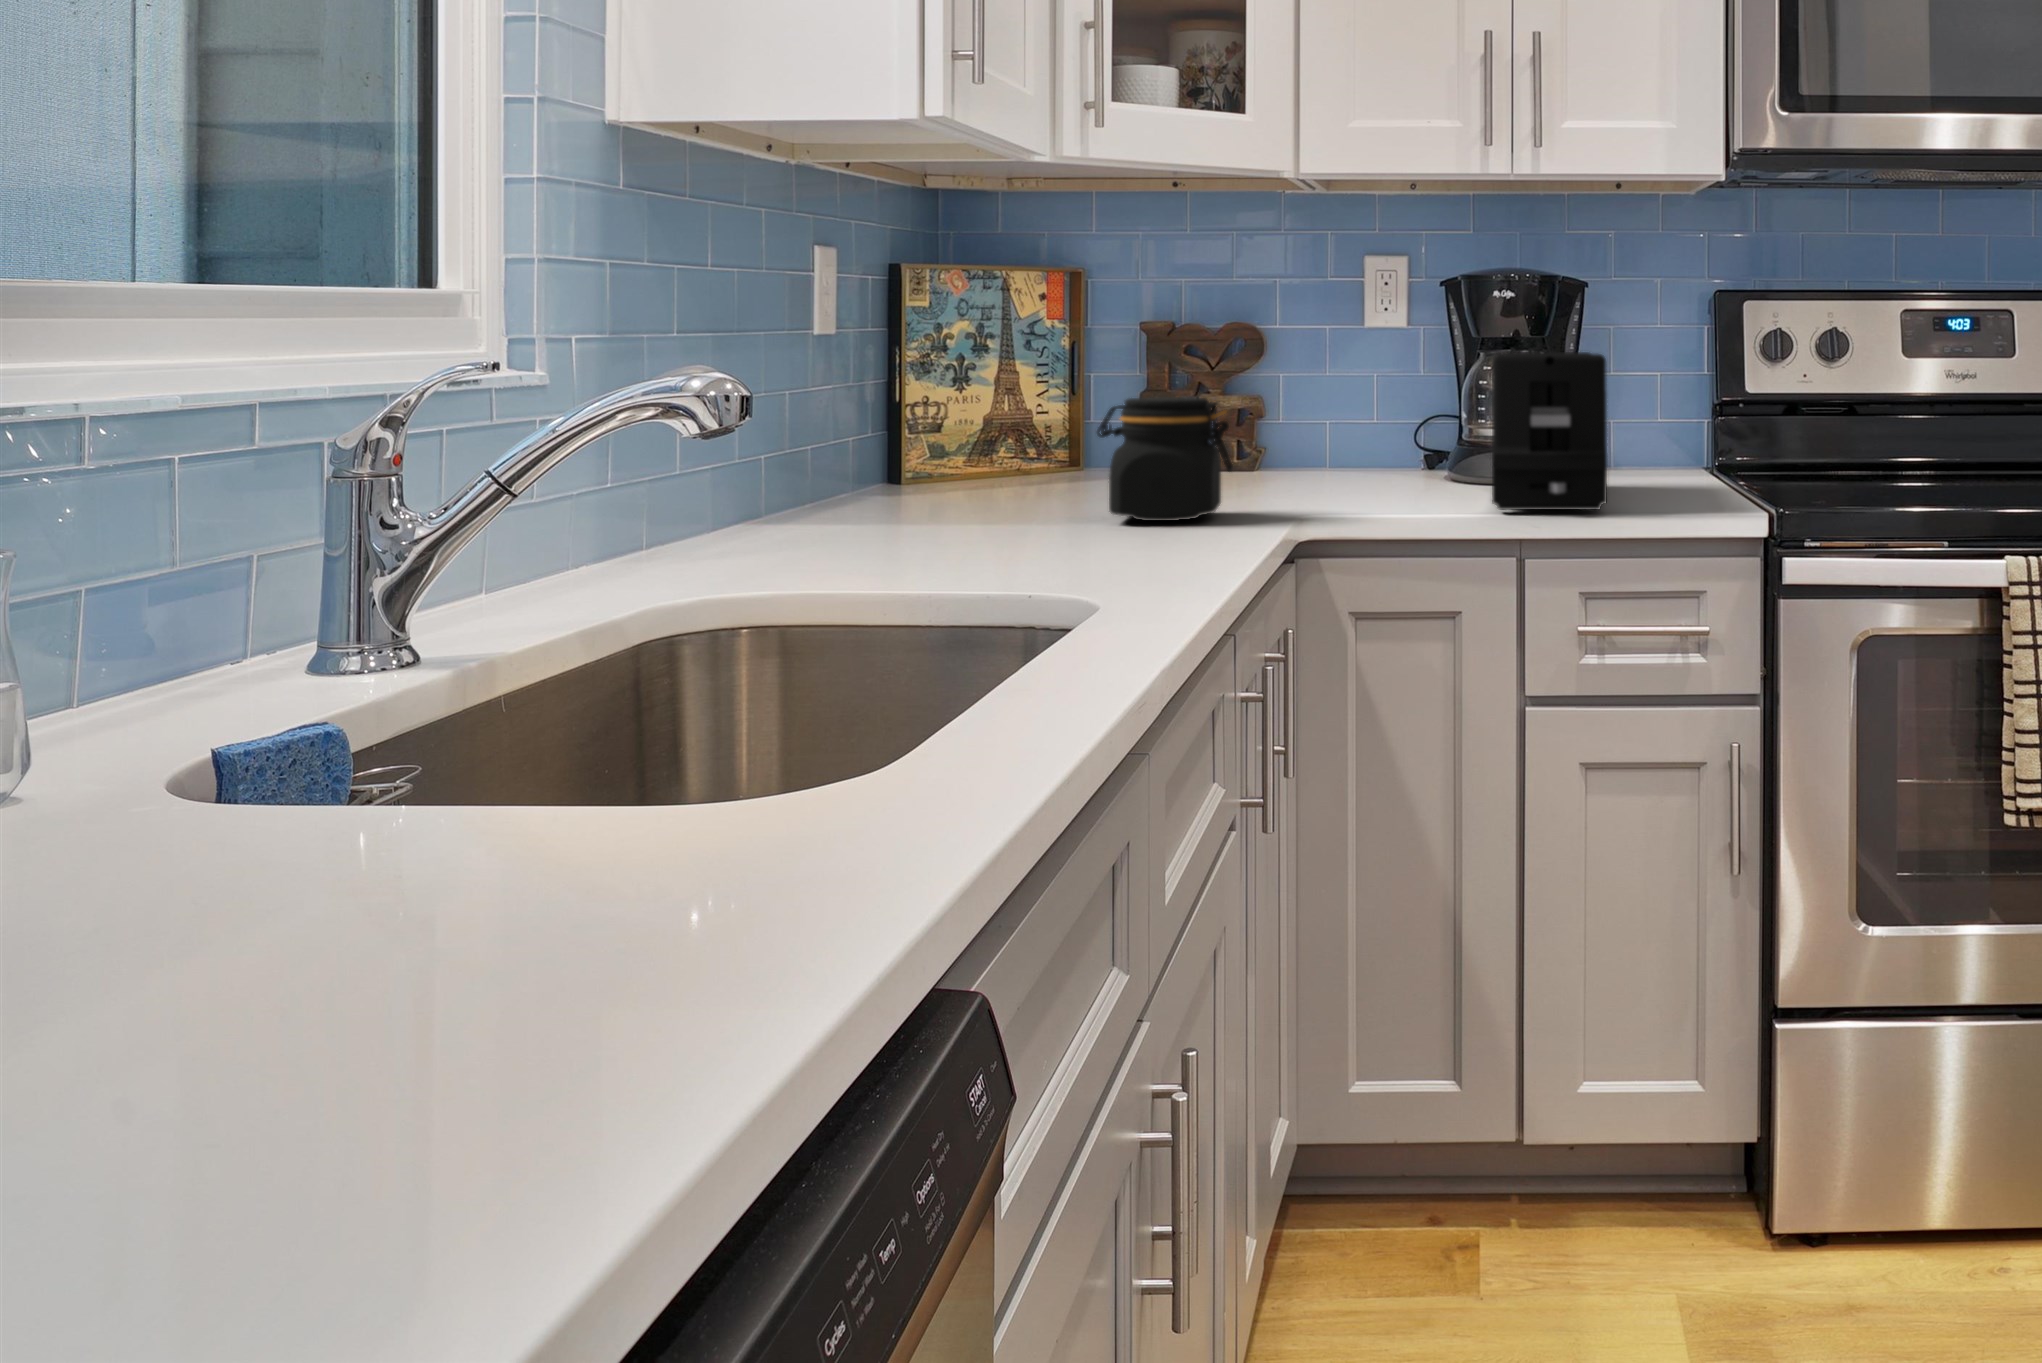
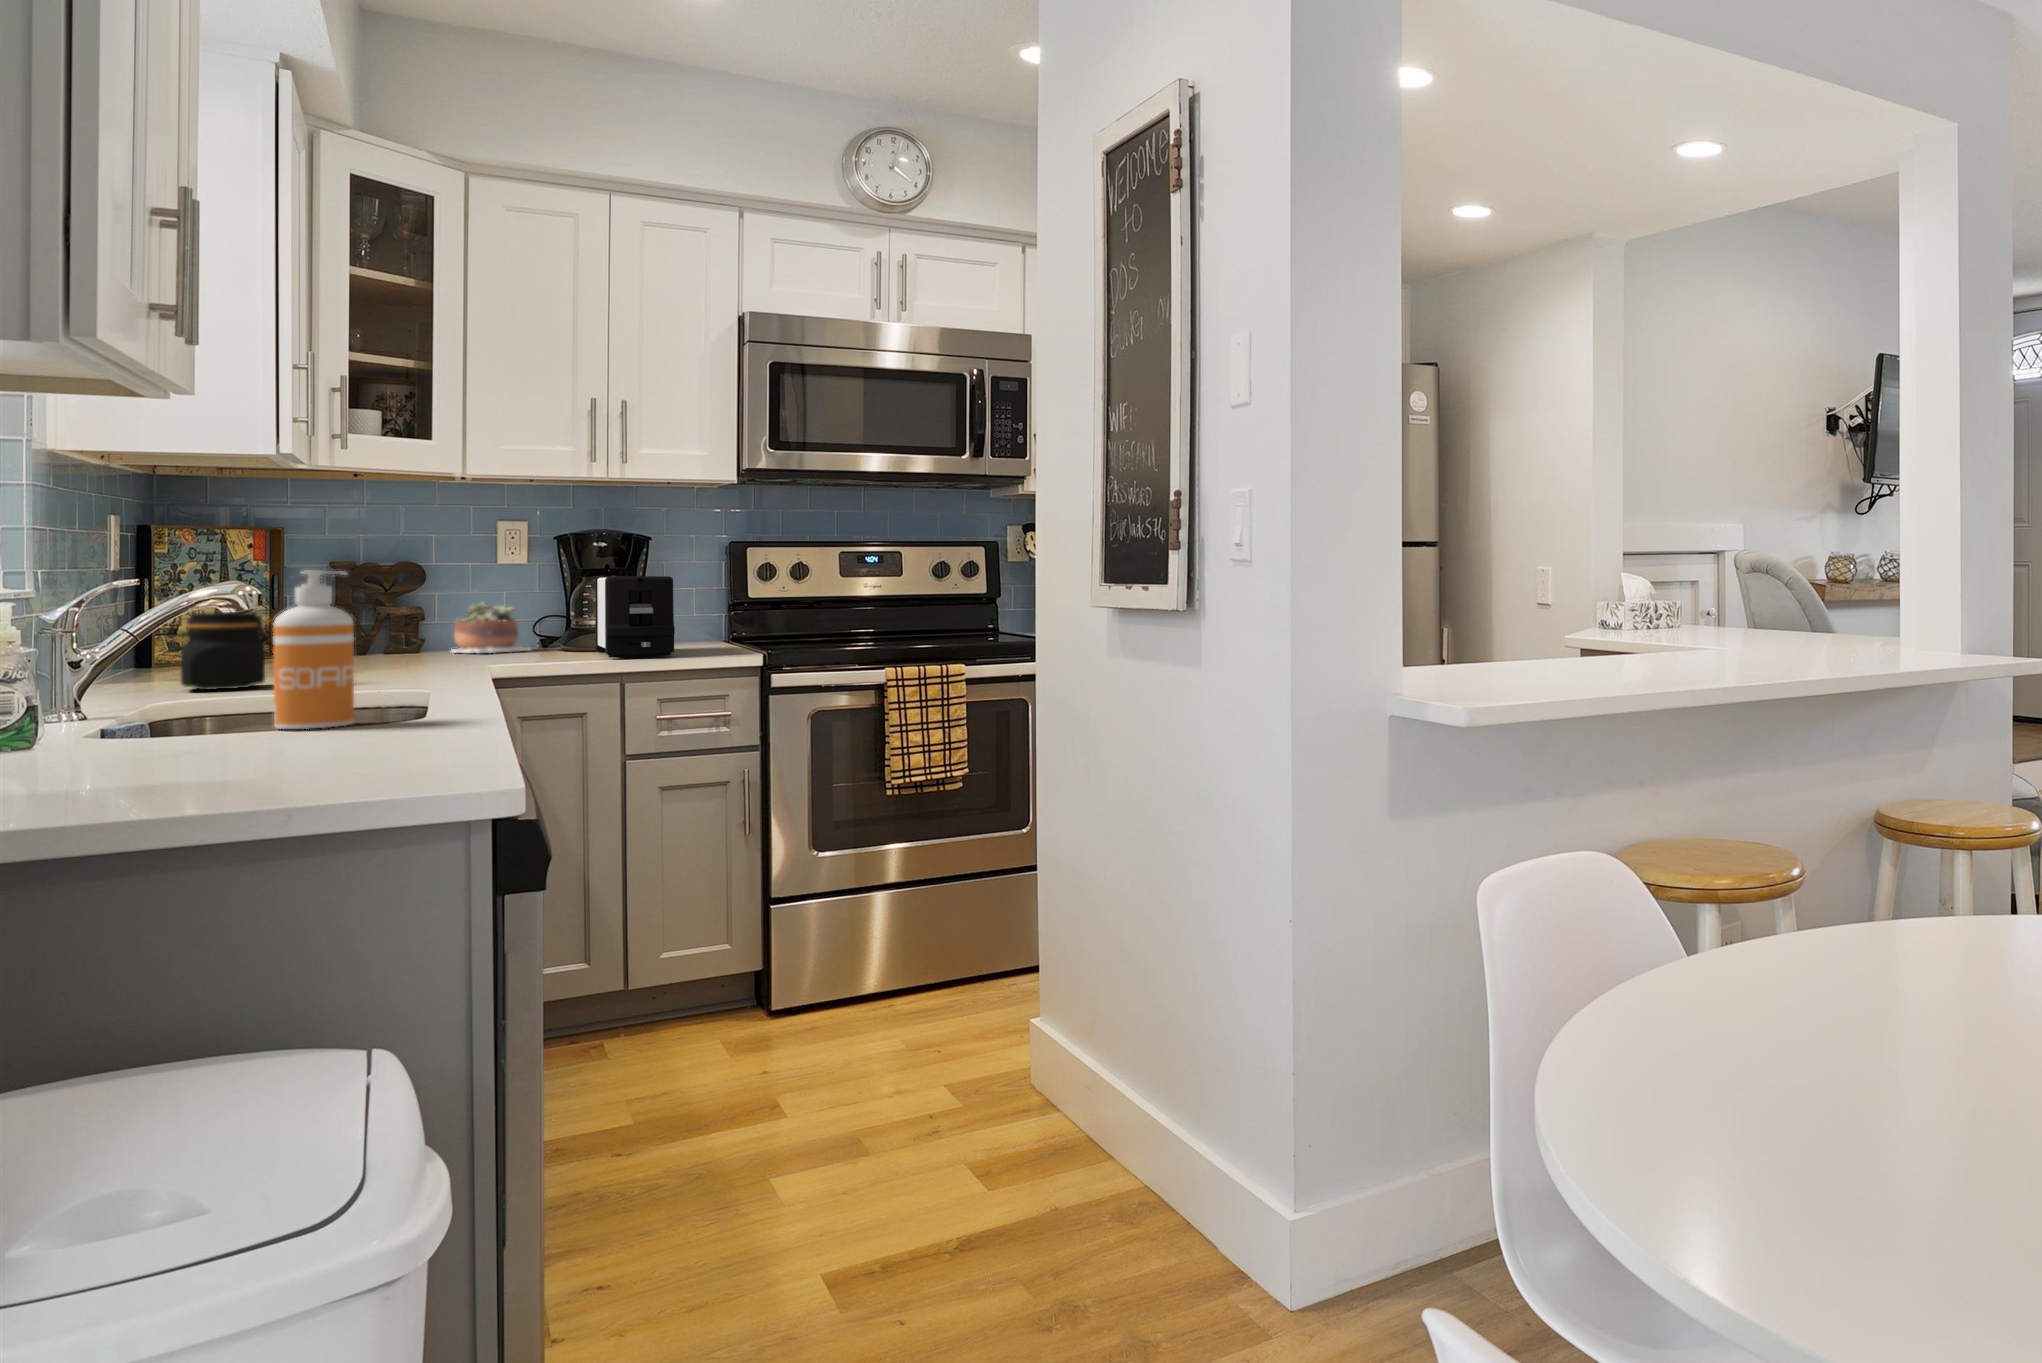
soap dispenser: none [206,337,478,923] -> present [273,570,354,729]
succulent plant: none [1284,393,1406,483] -> present [451,603,530,653]
jar: present [1097,397,1233,521] -> present [167,612,273,690]

